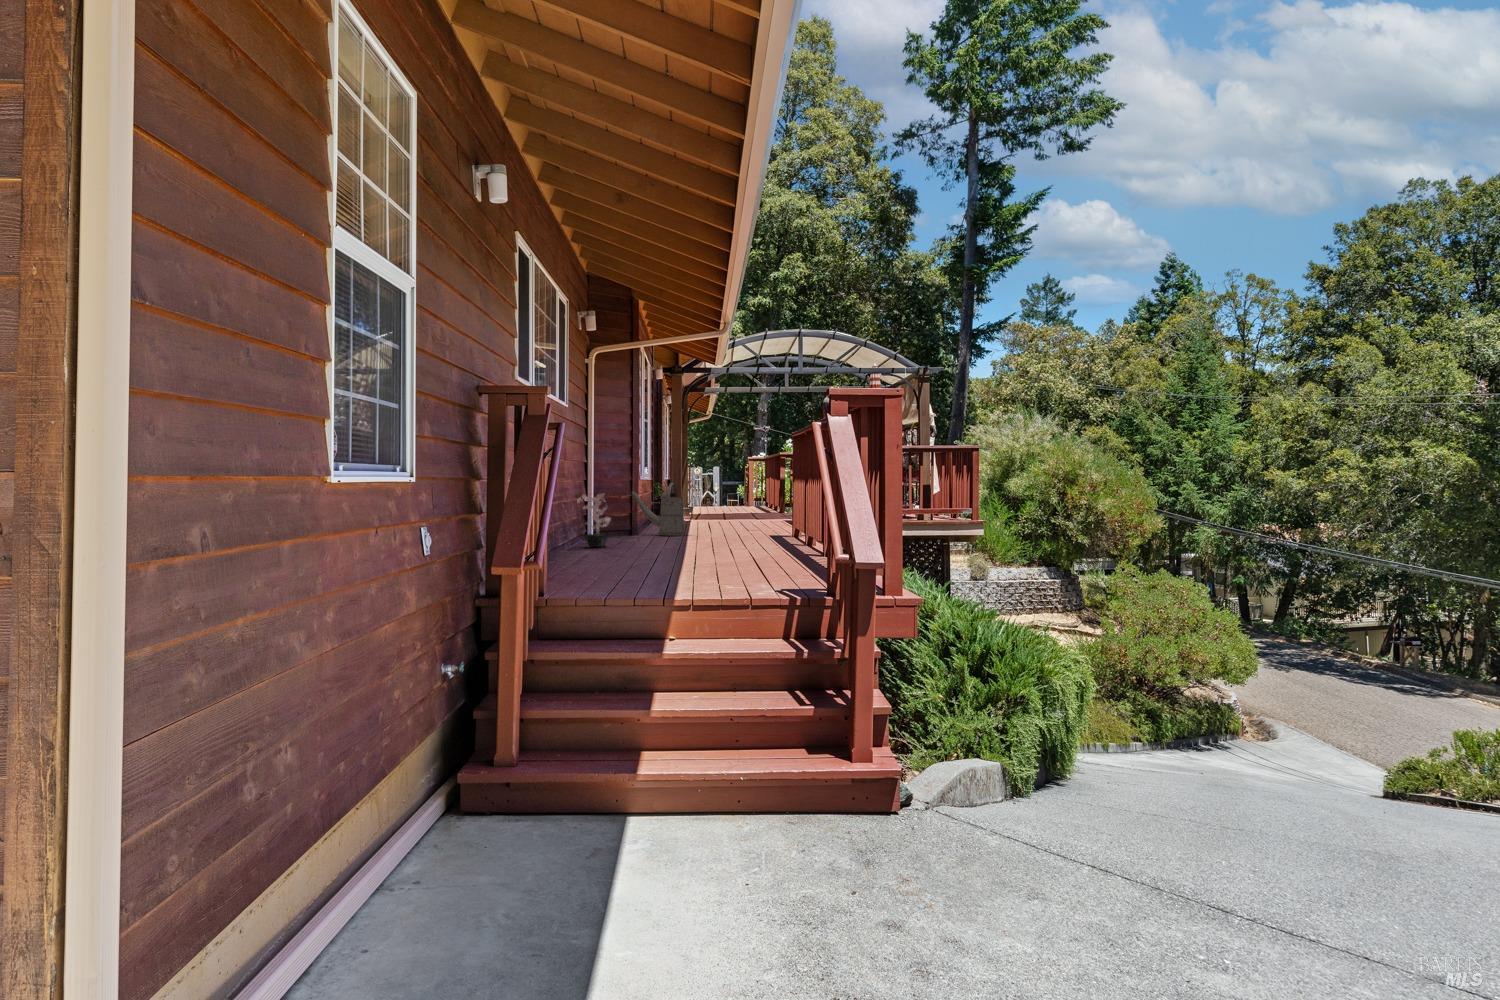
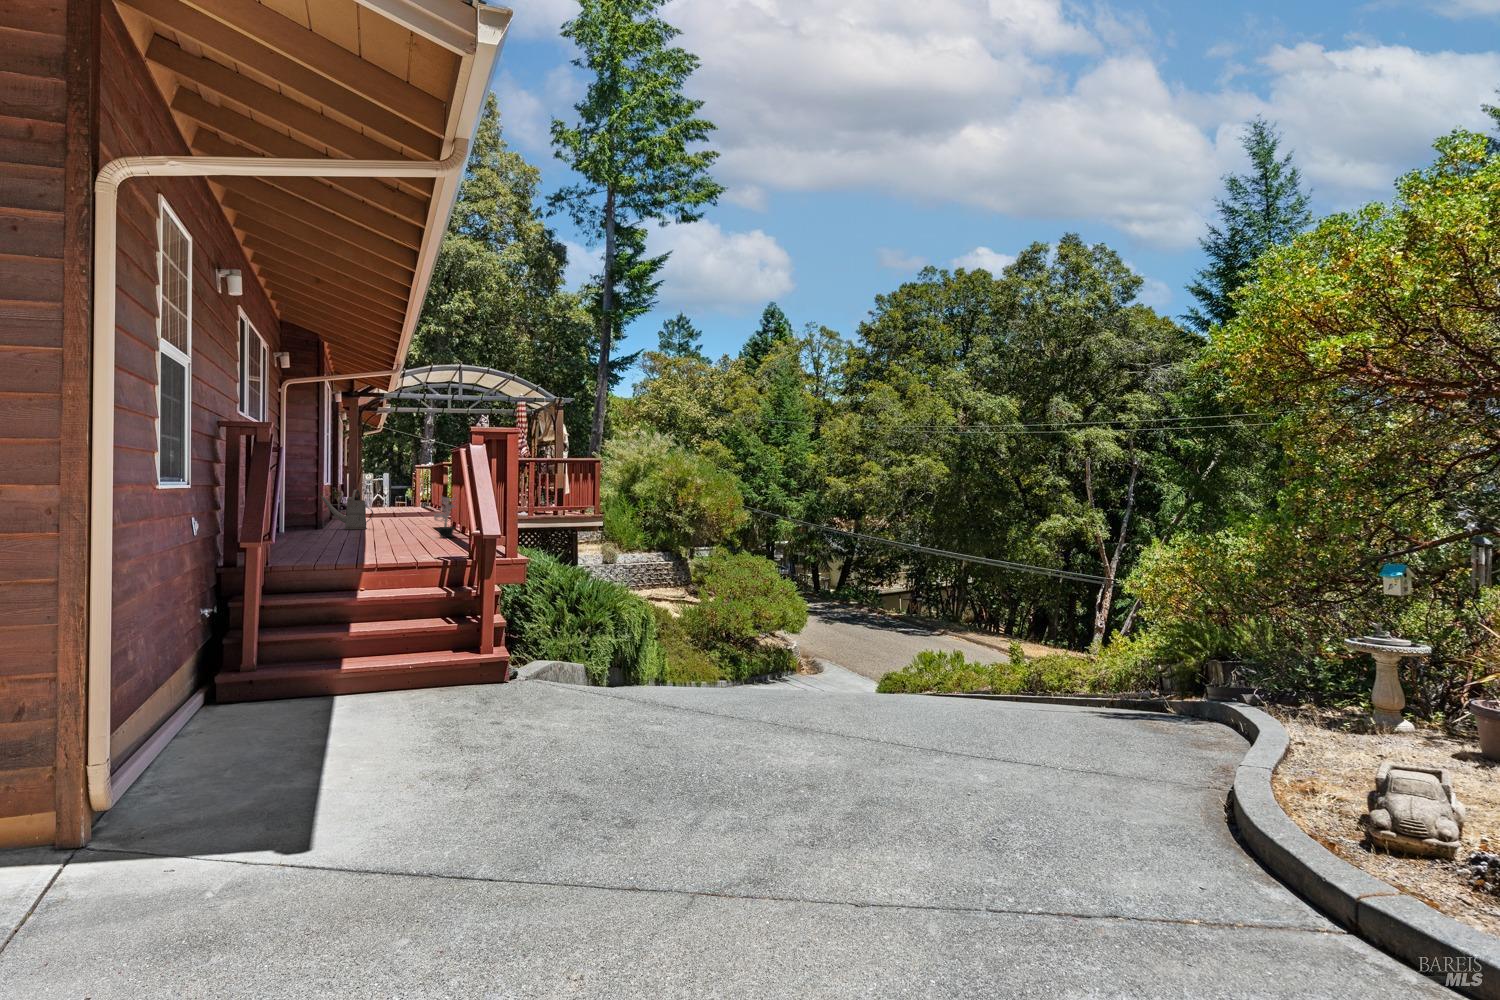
potted plant: present [578,494,611,547] -> present [434,497,456,537]

